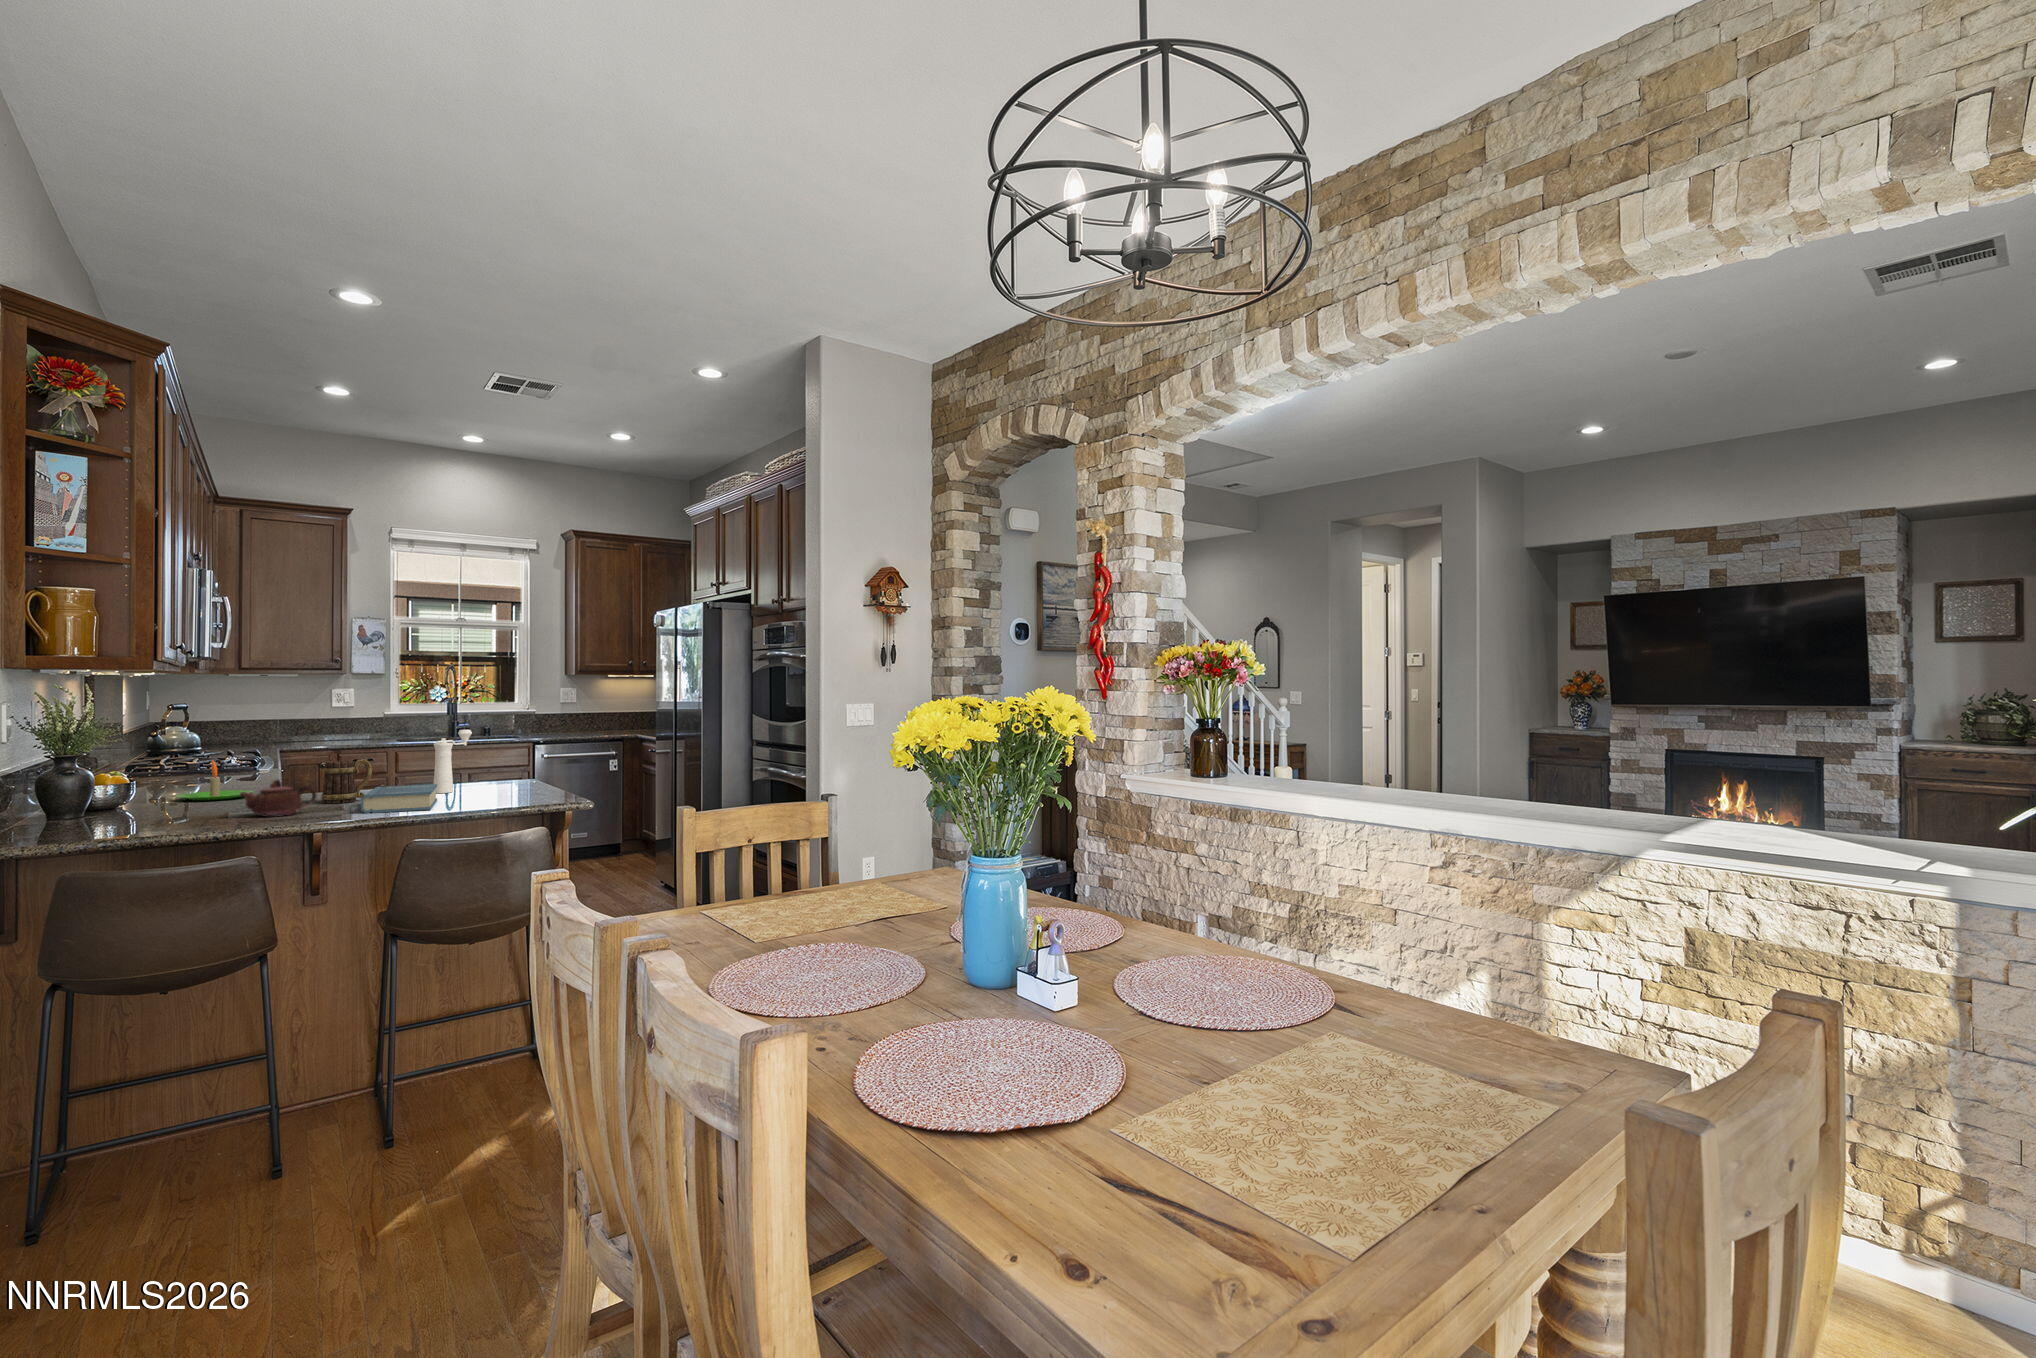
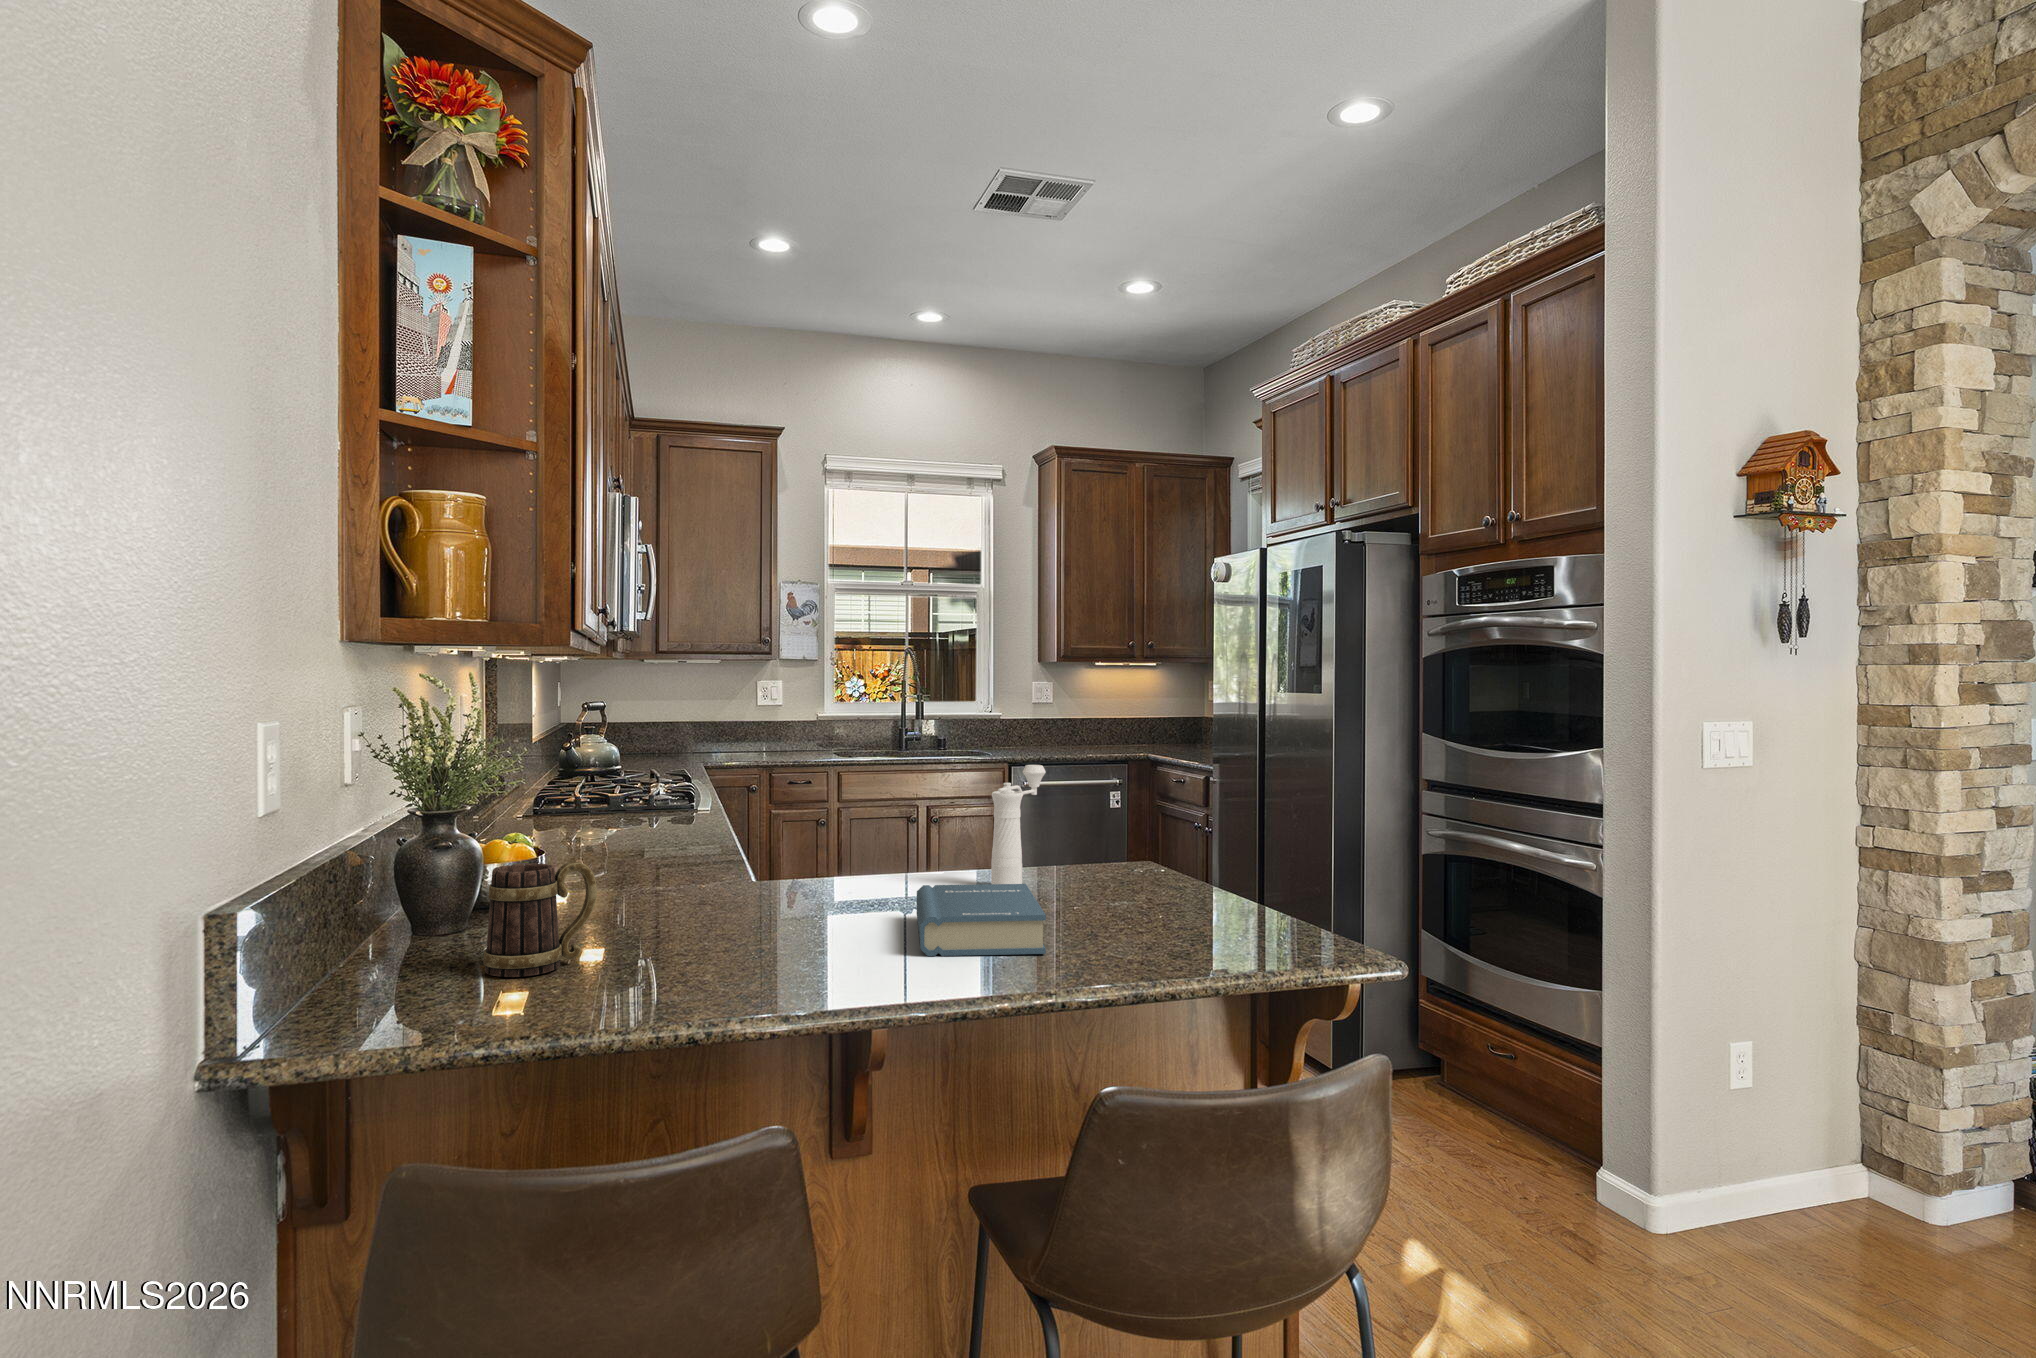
candle: present [175,760,253,801] -> none [600,810,711,884]
mug: present [321,760,372,803] -> present [483,862,597,977]
teapot: present [240,780,316,816] -> none [712,875,836,954]

